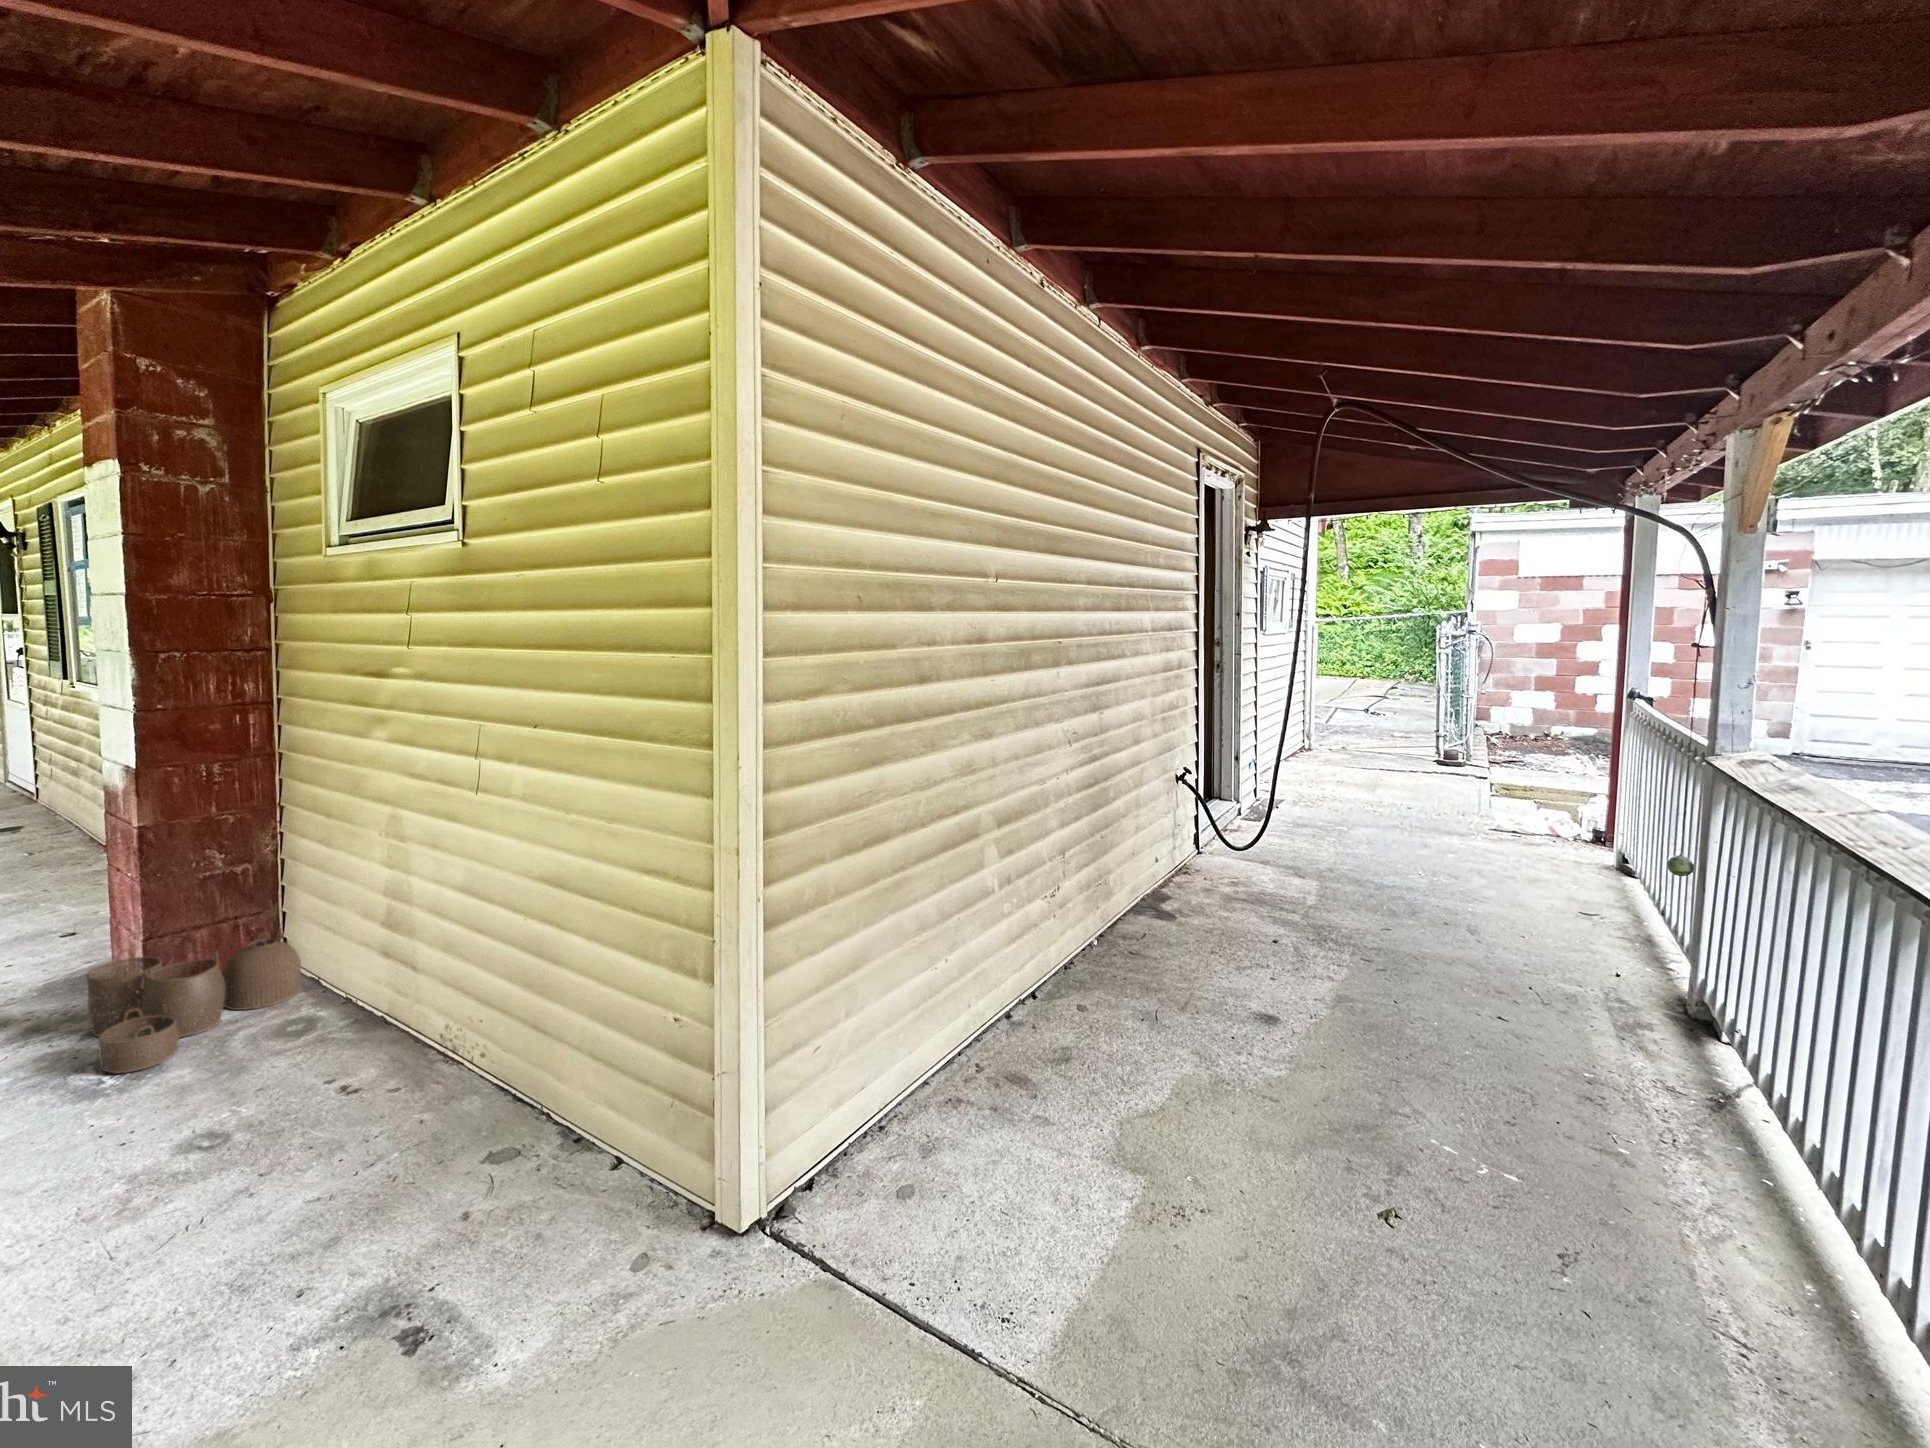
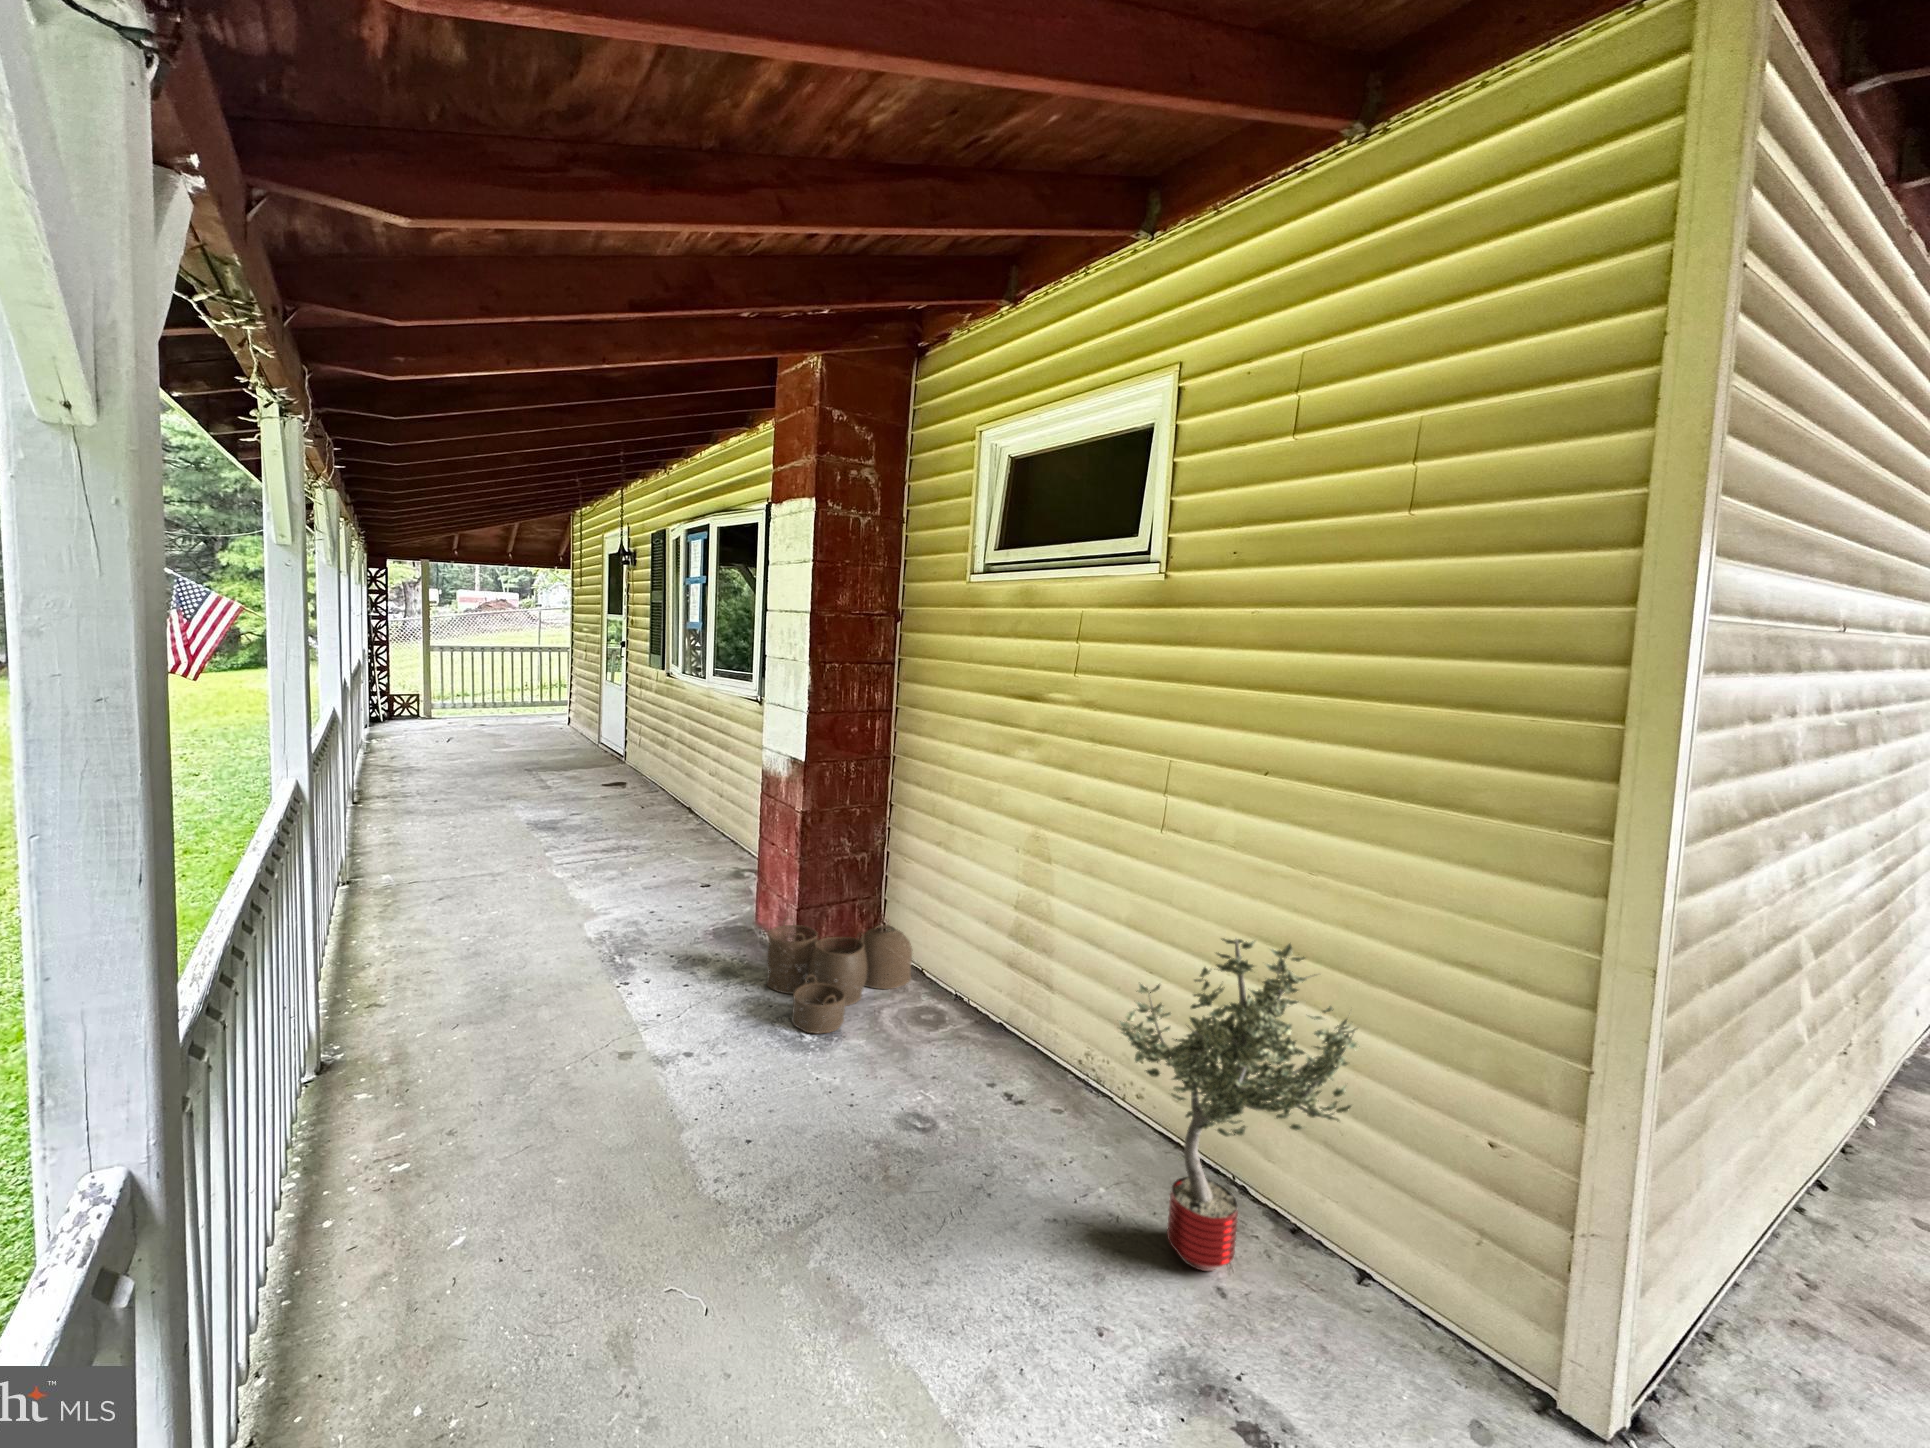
potted tree: none [391,878,581,1199] -> present [1119,938,1360,1271]

